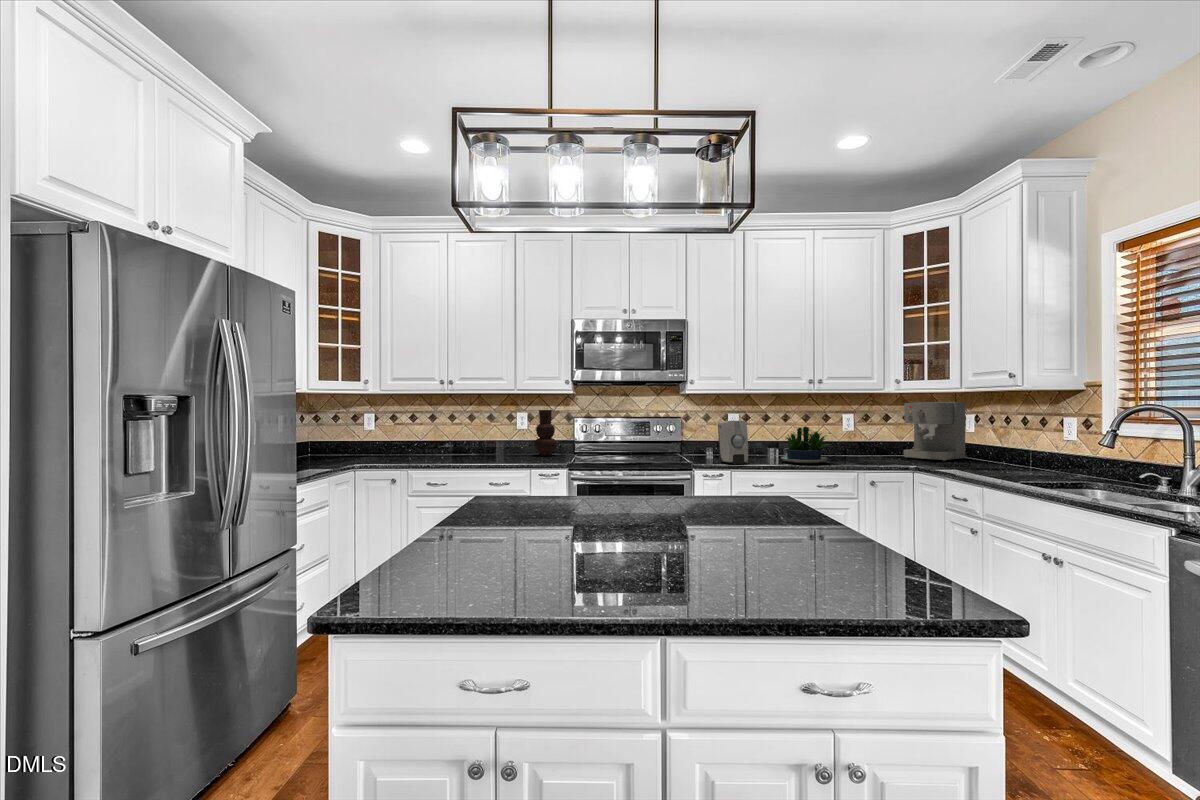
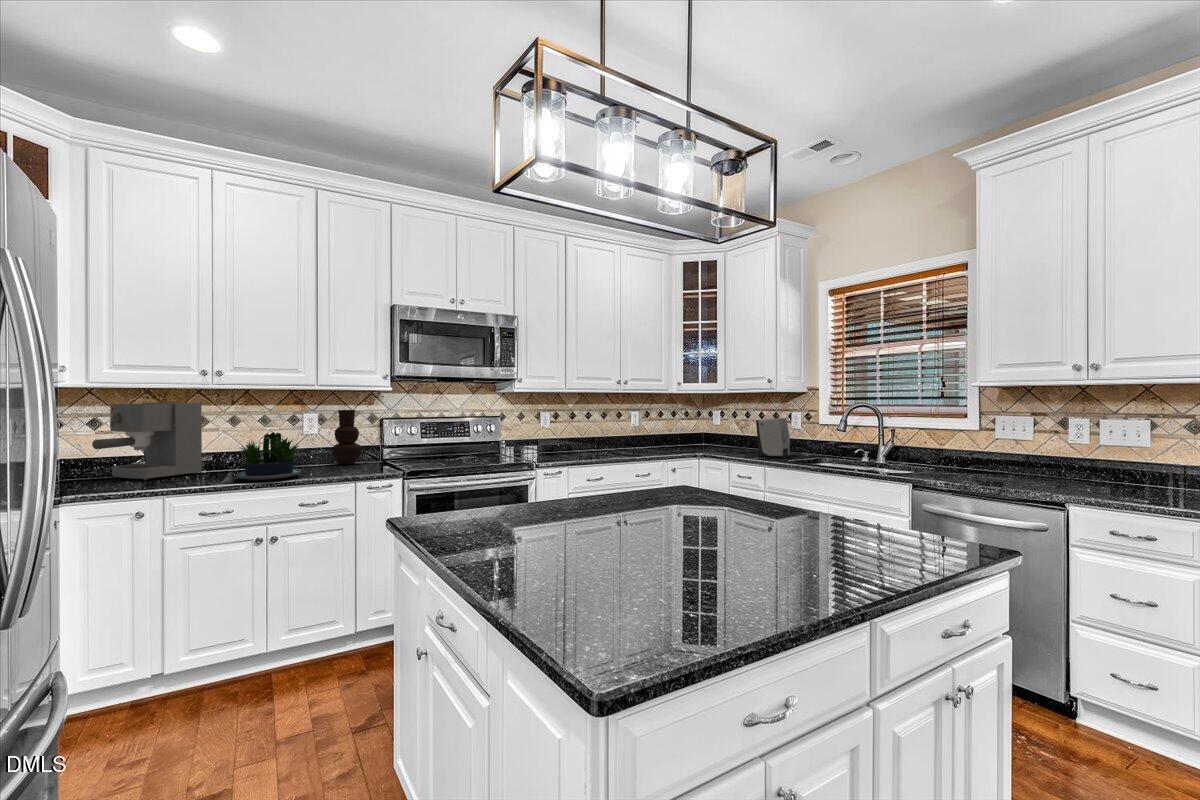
coffee maker: present [904,402,965,461] -> present [92,403,202,480]
soap dispenser: present [718,421,748,464] -> present [756,418,790,458]
potted plant: present [781,426,829,463] -> present [236,432,302,480]

